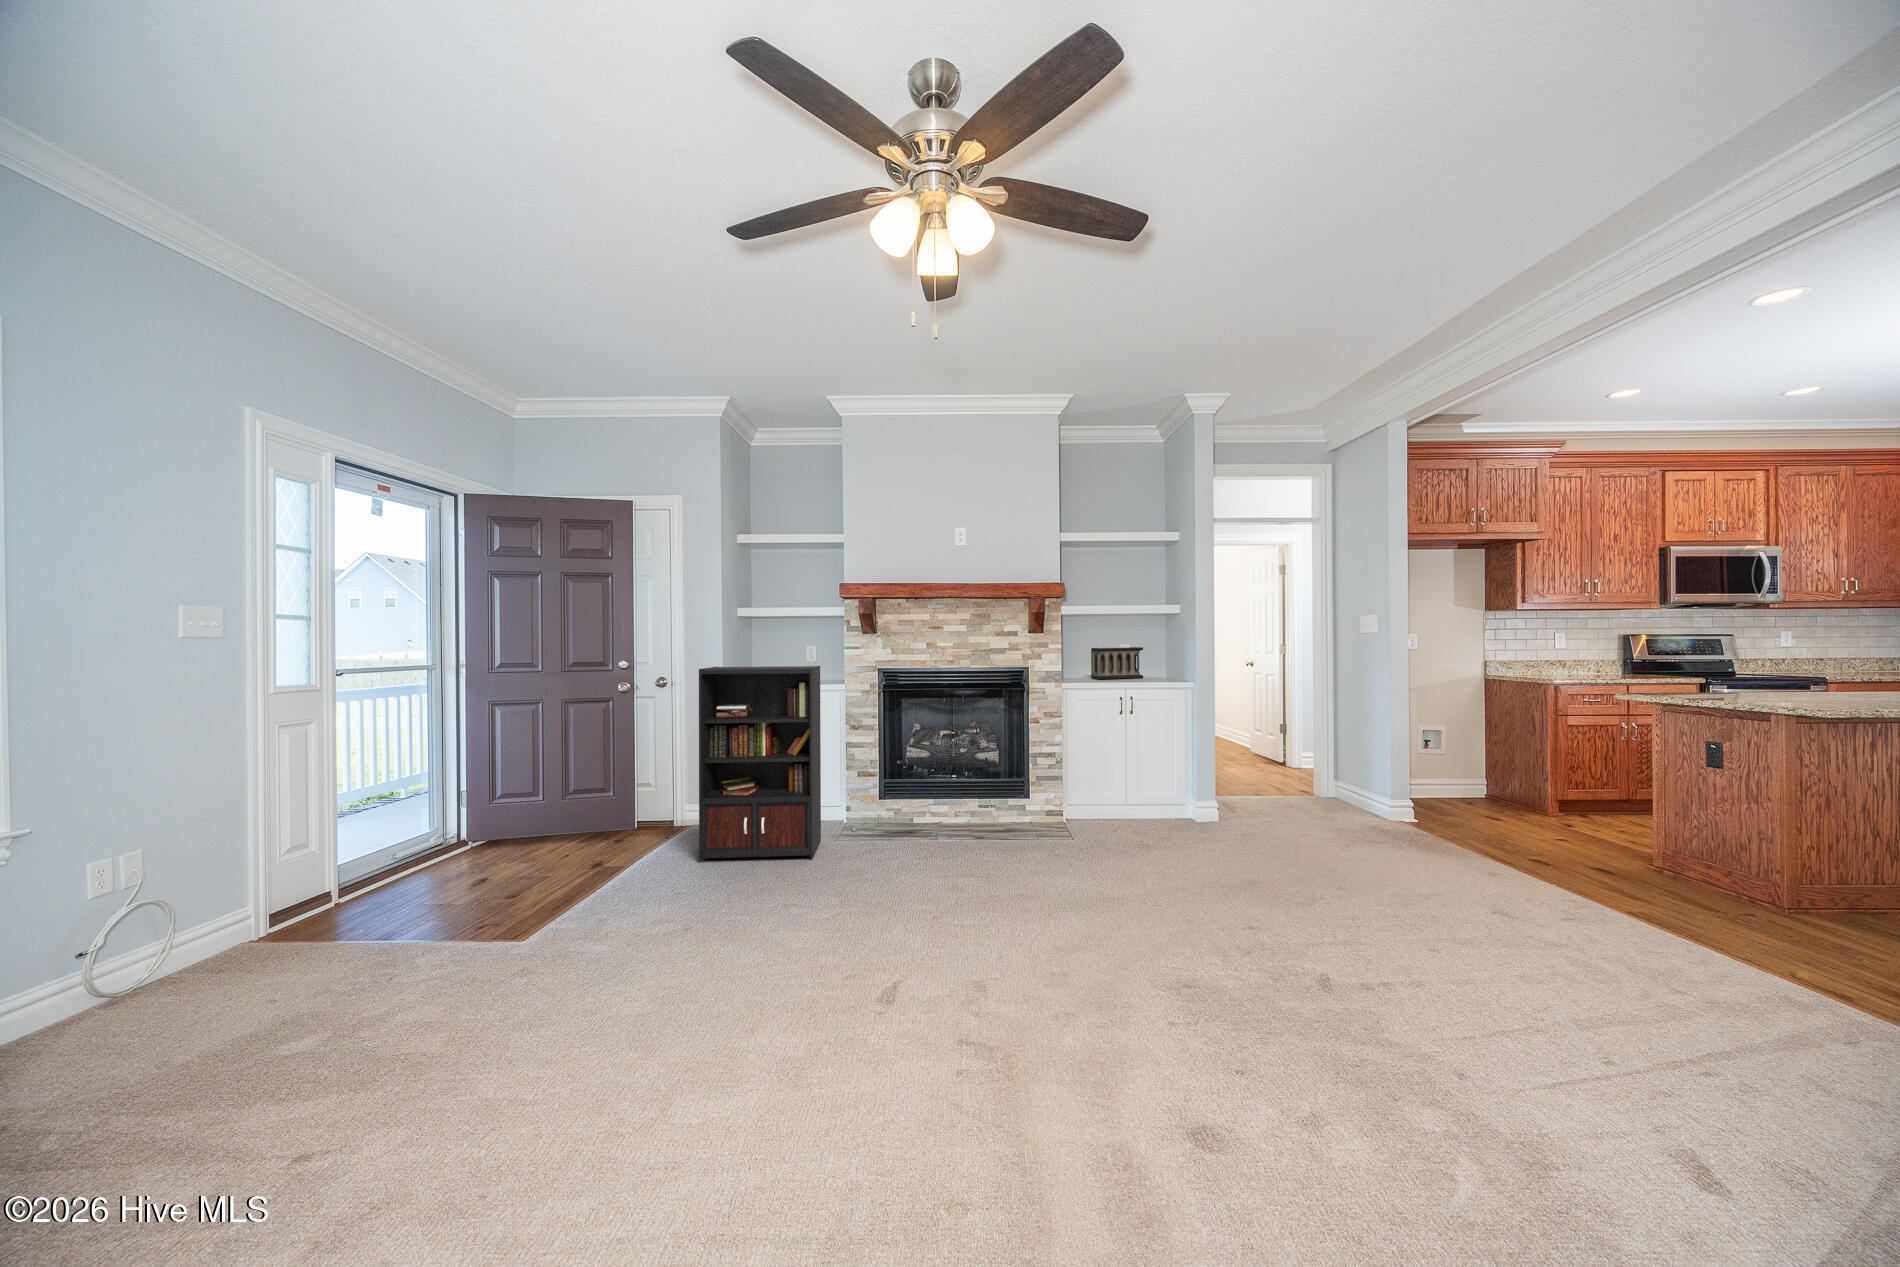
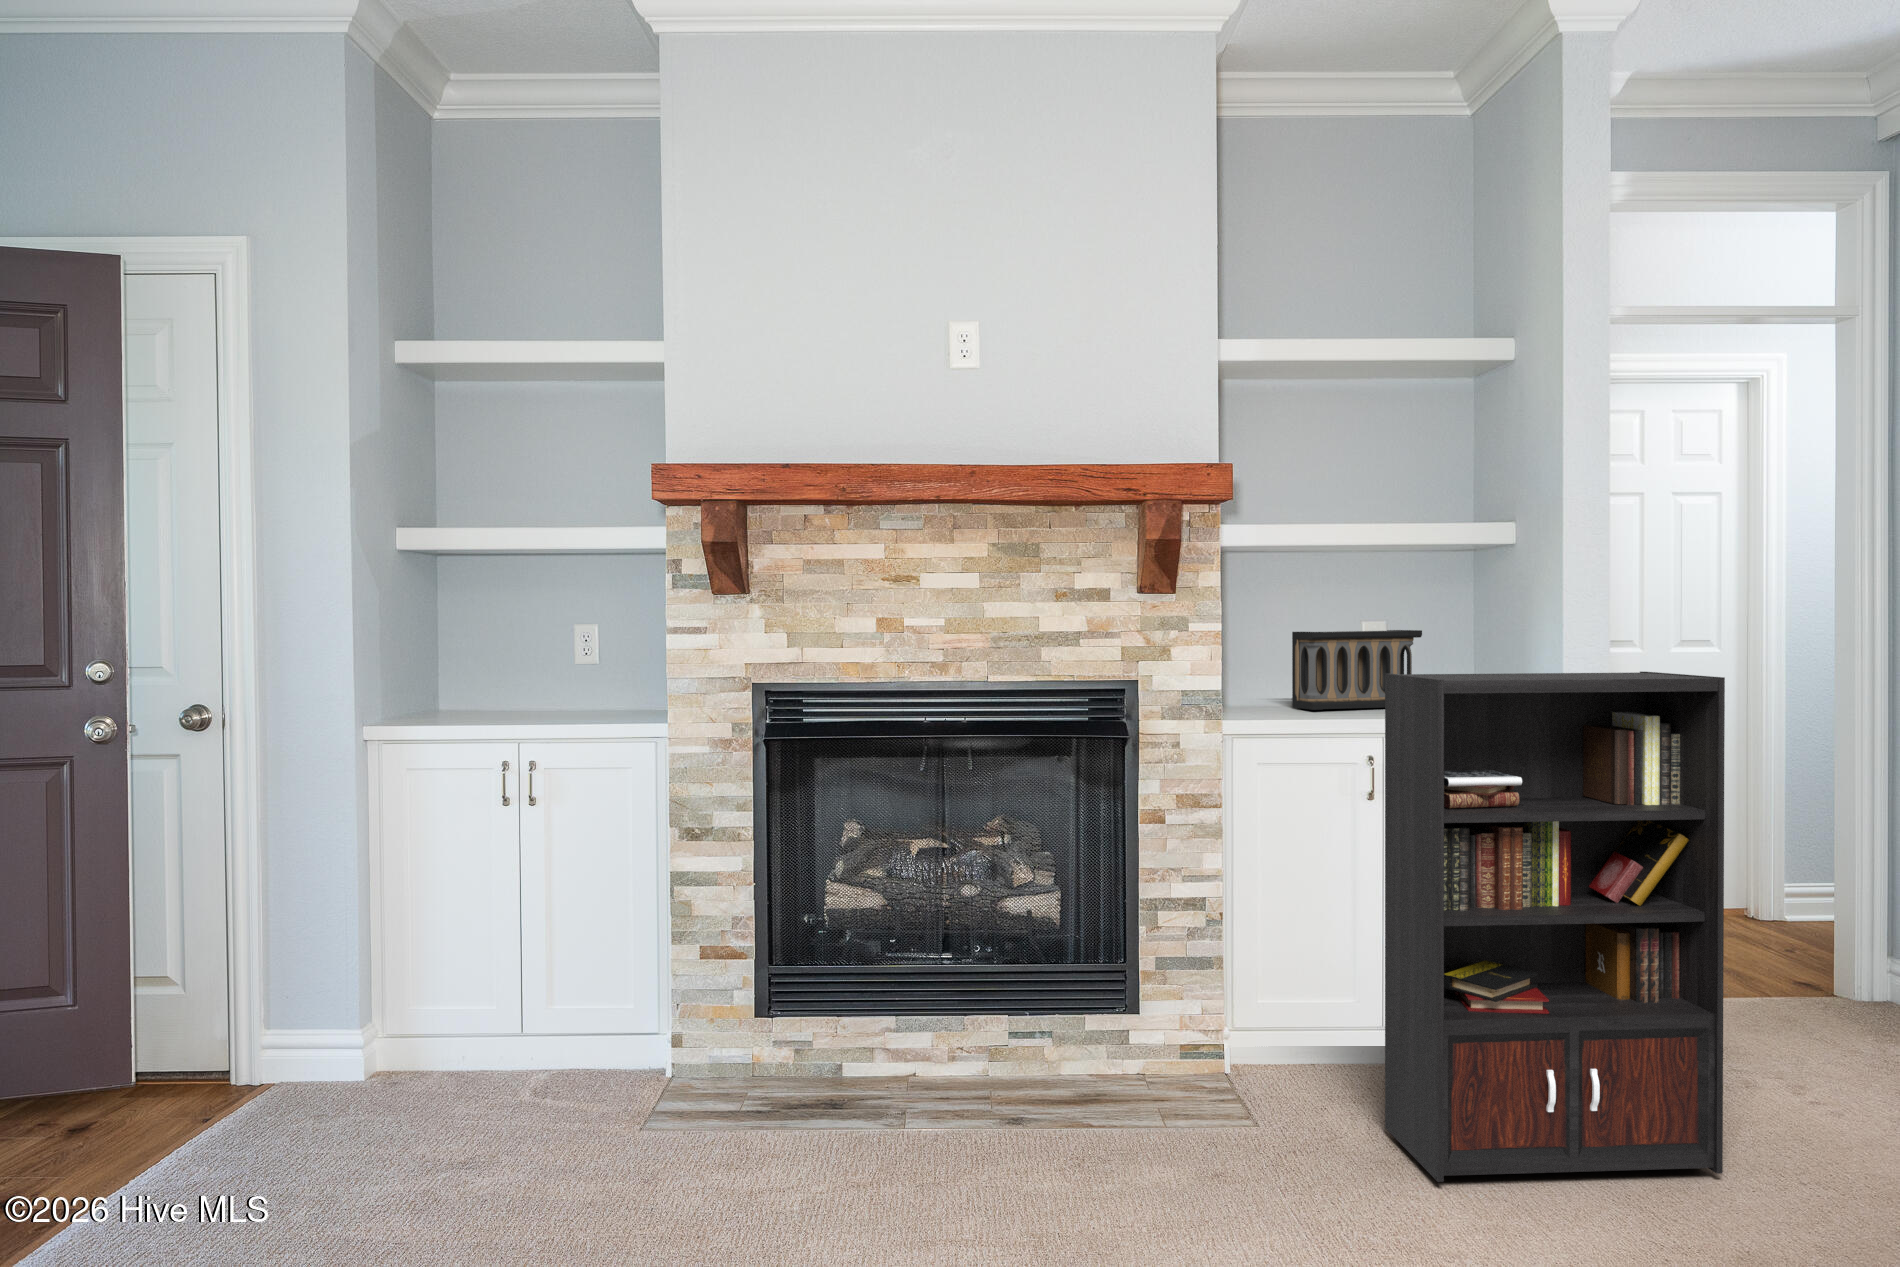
bookcase: present [699,666,855,860] -> present [1385,672,1725,1182]

